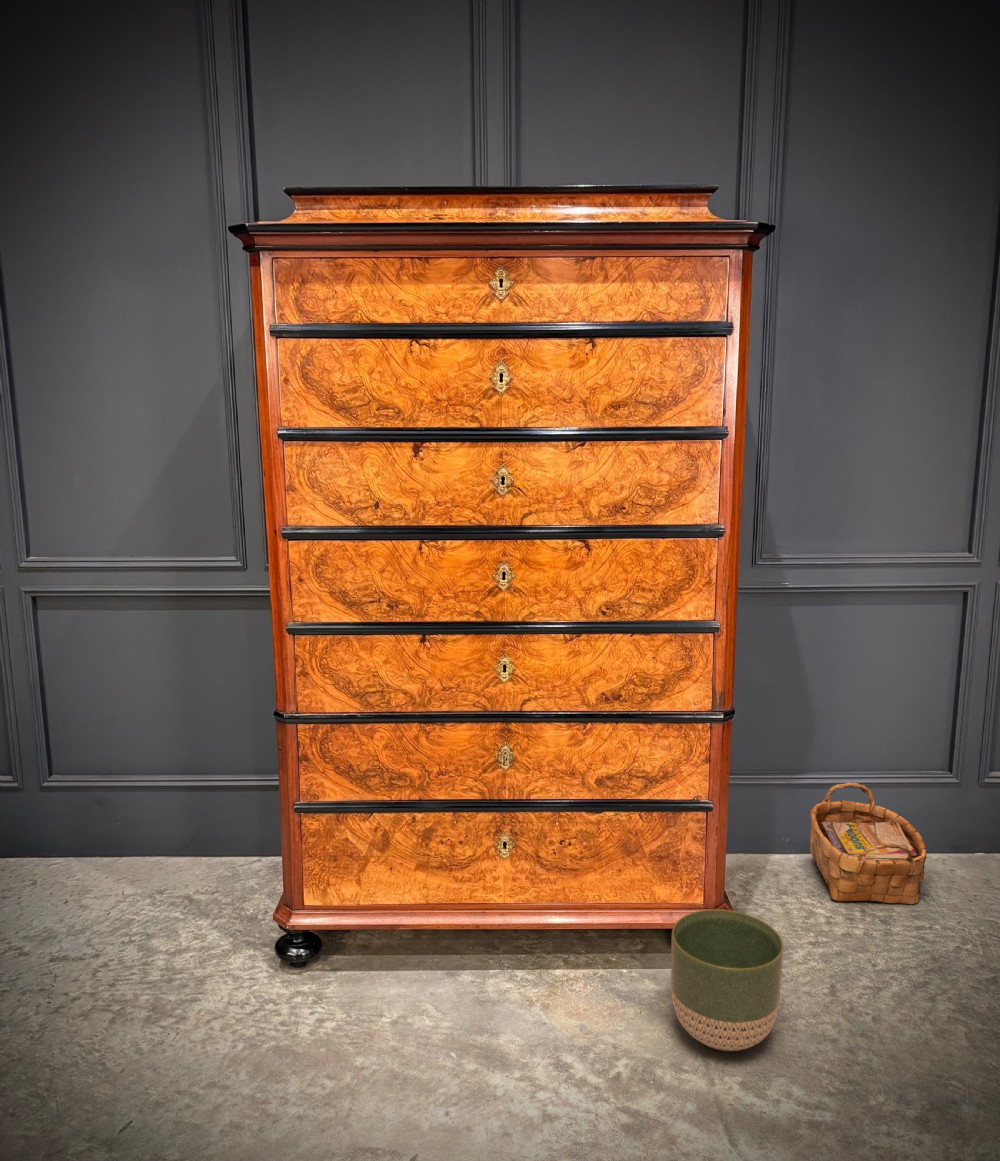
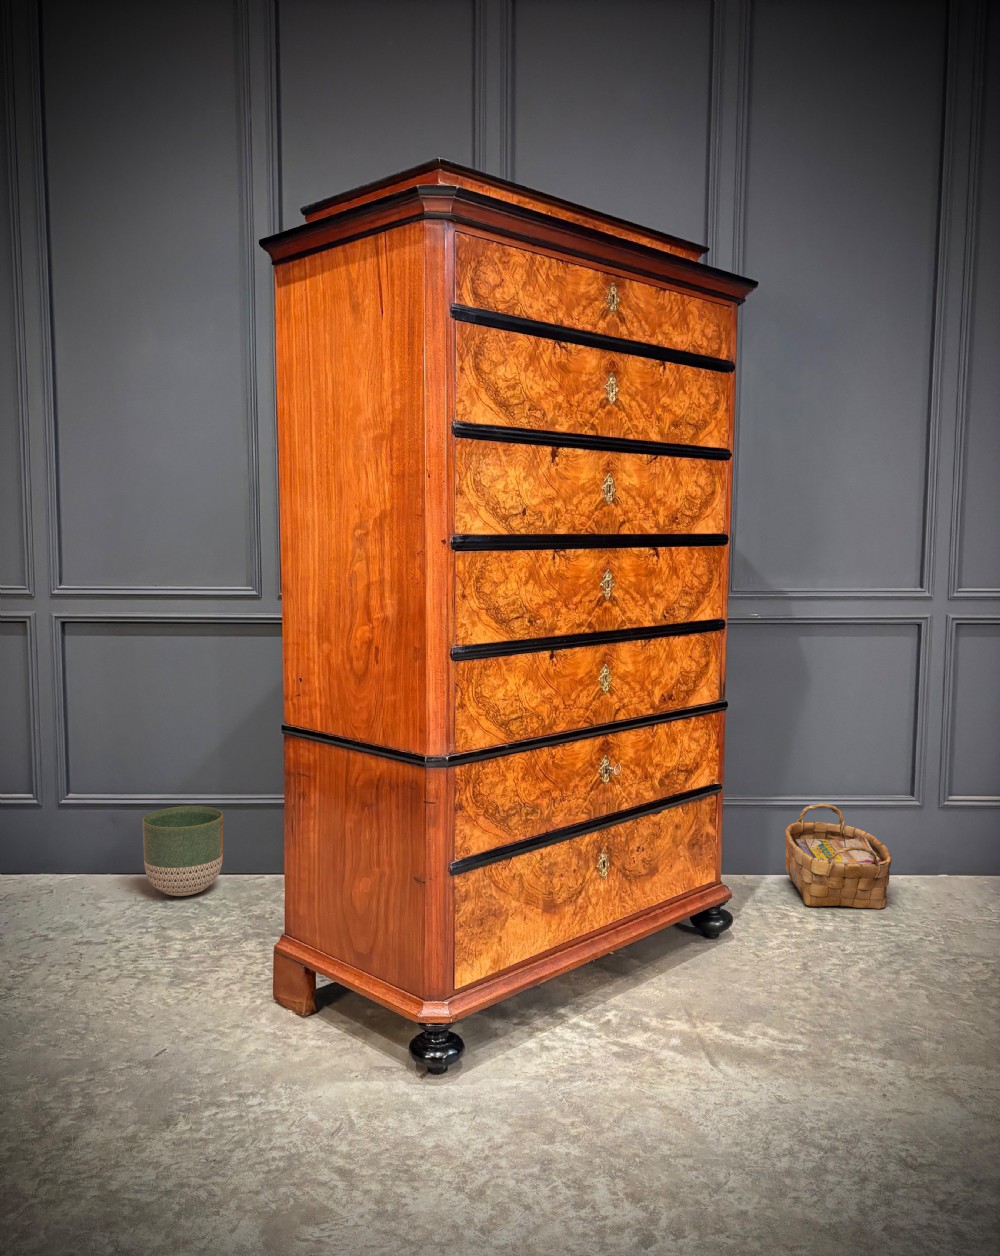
planter: present [671,909,783,1051] -> present [143,806,223,896]

